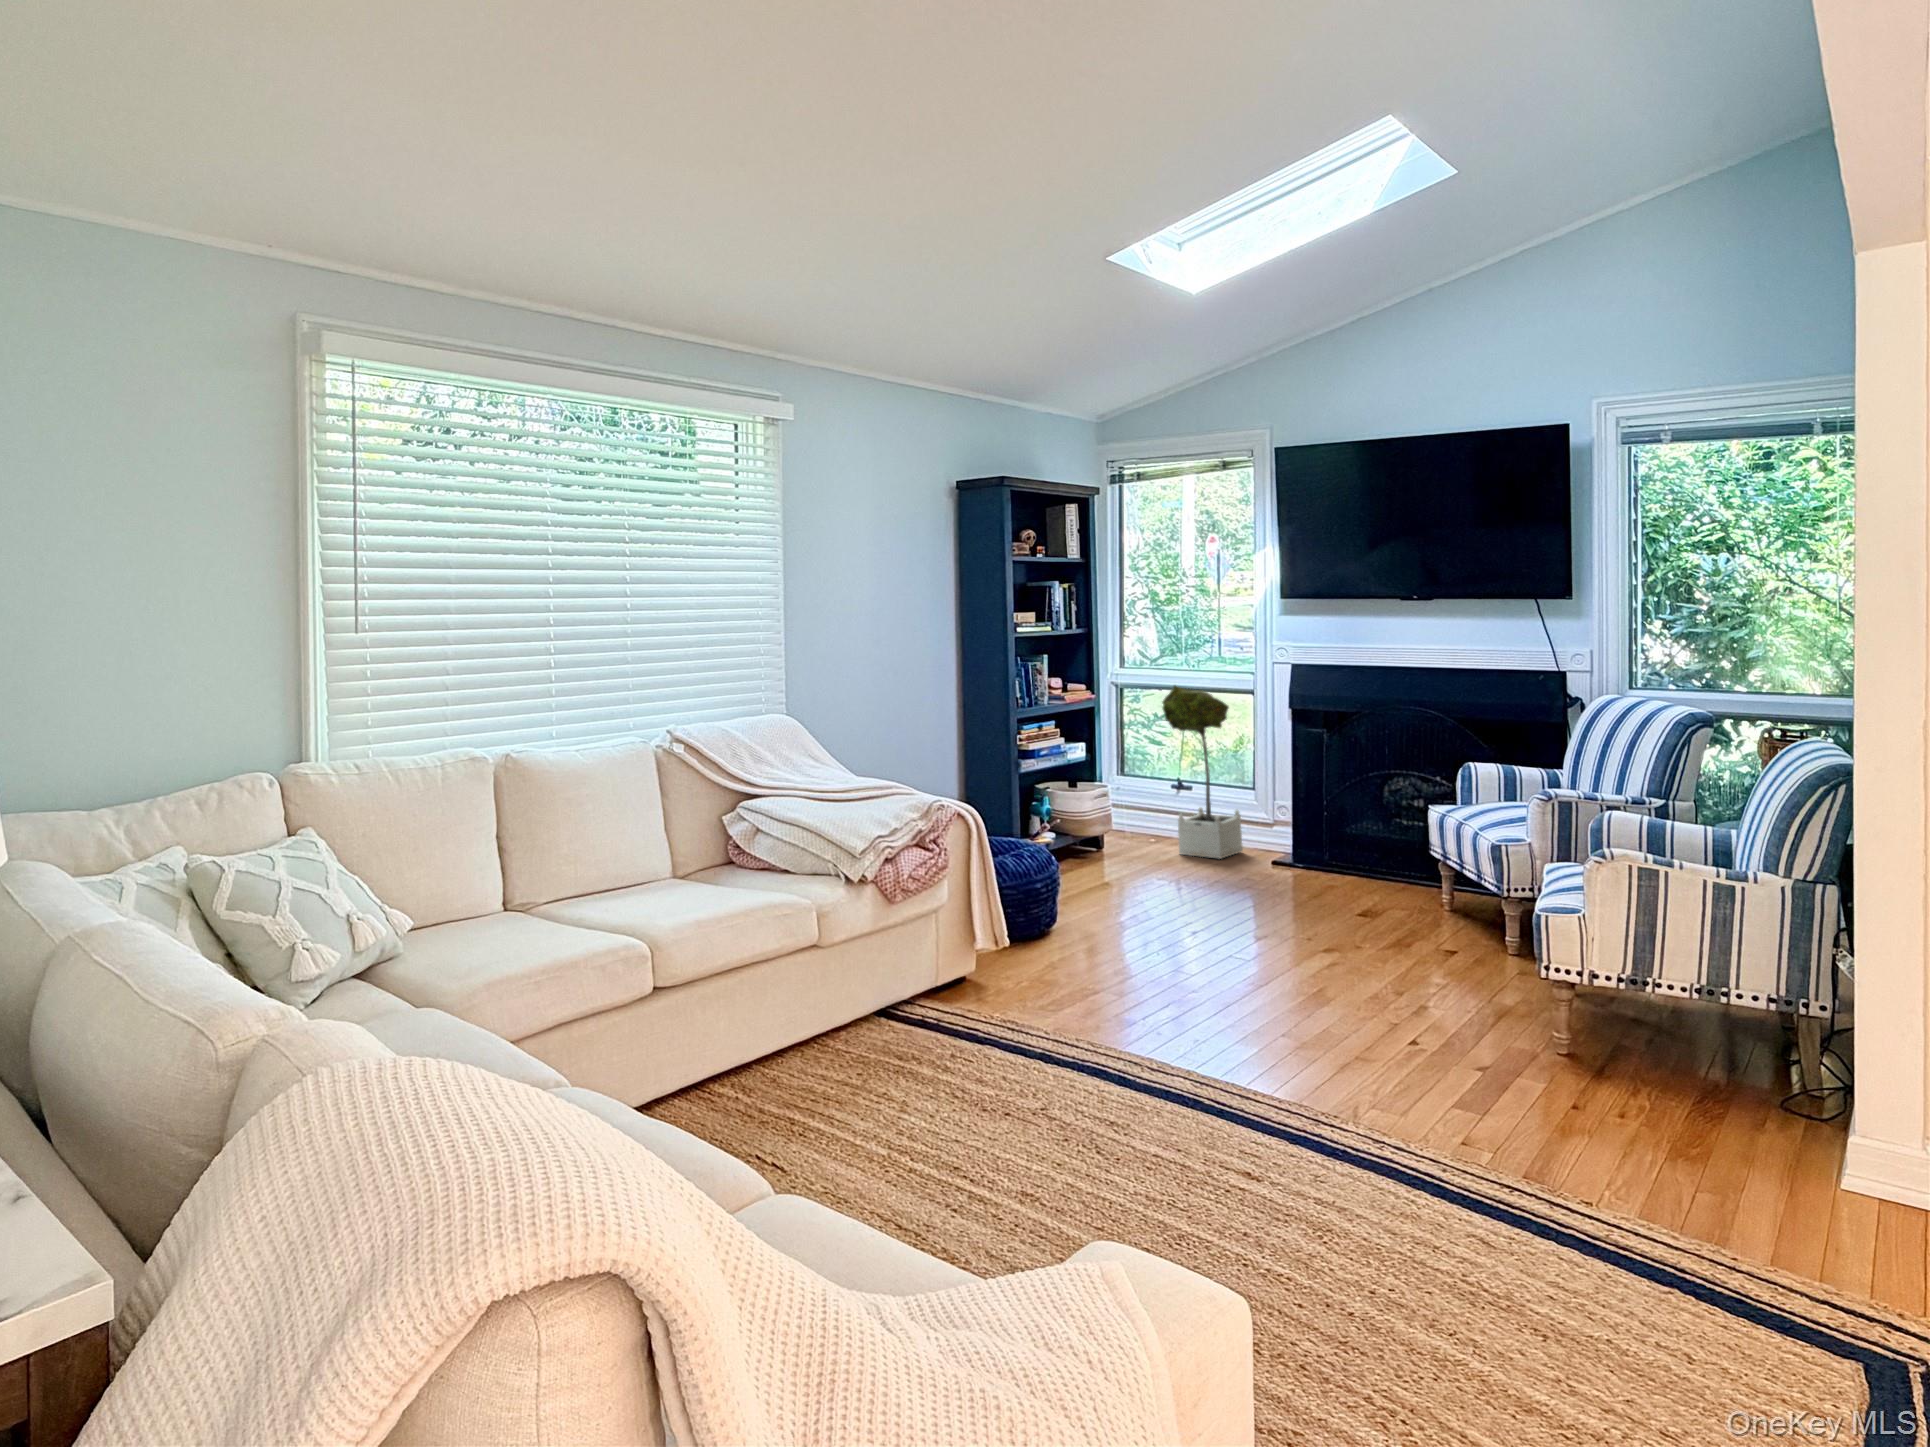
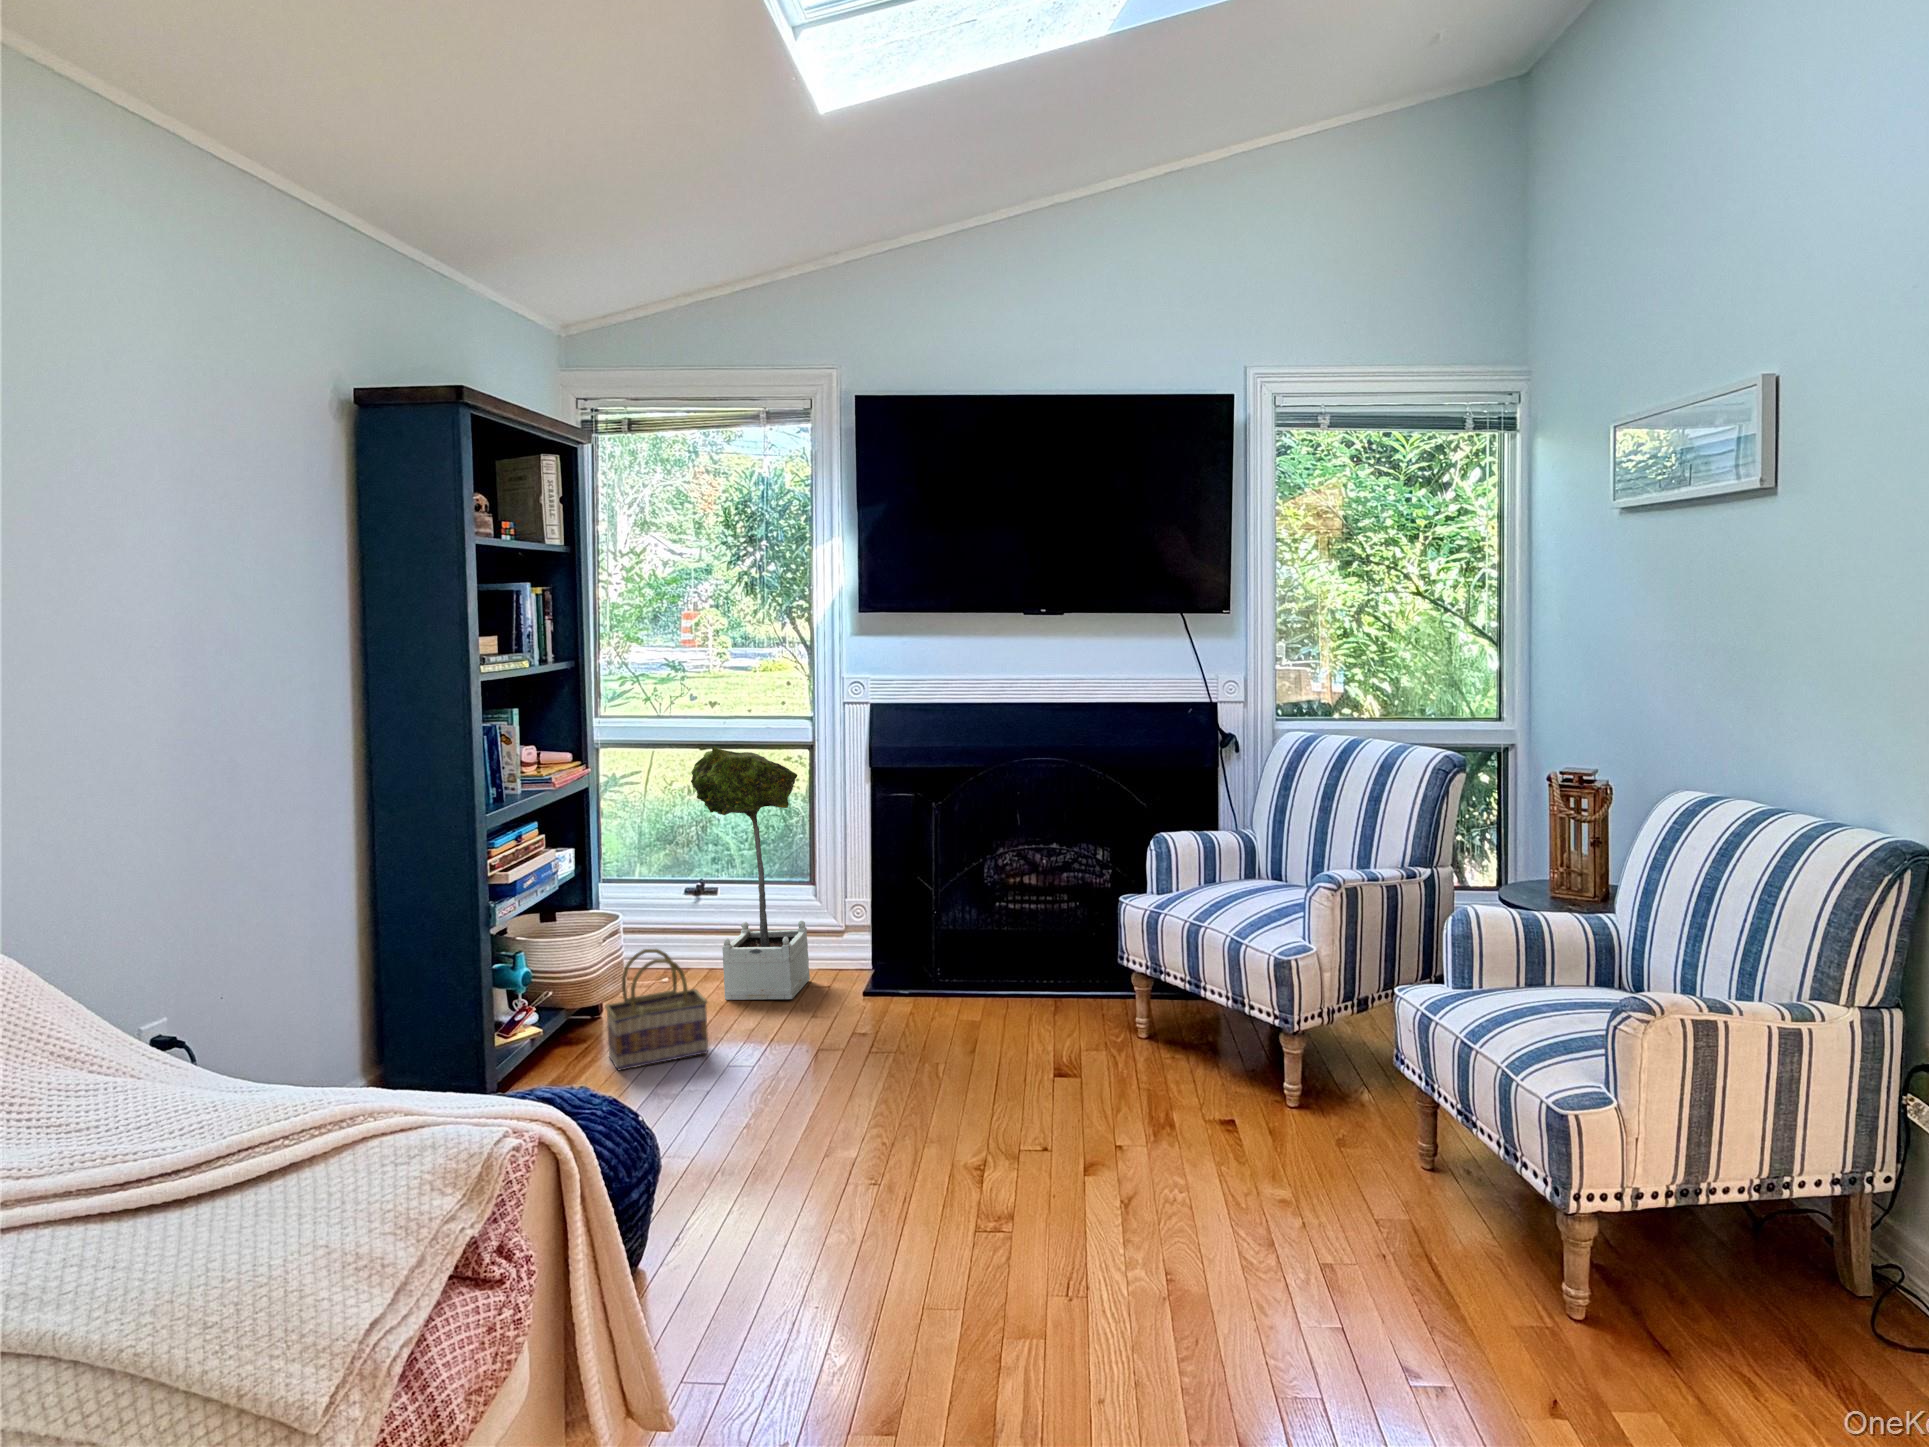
basket: none [1089,807,1147,875] -> present [605,949,708,1070]

